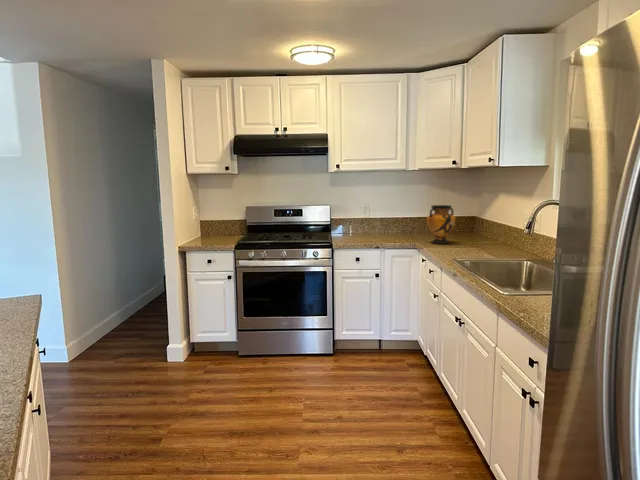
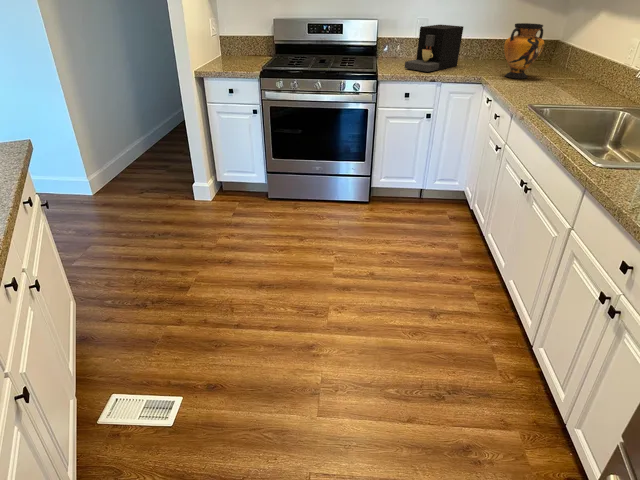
coffee maker: none [353,208,395,241] -> present [404,25,463,72]

